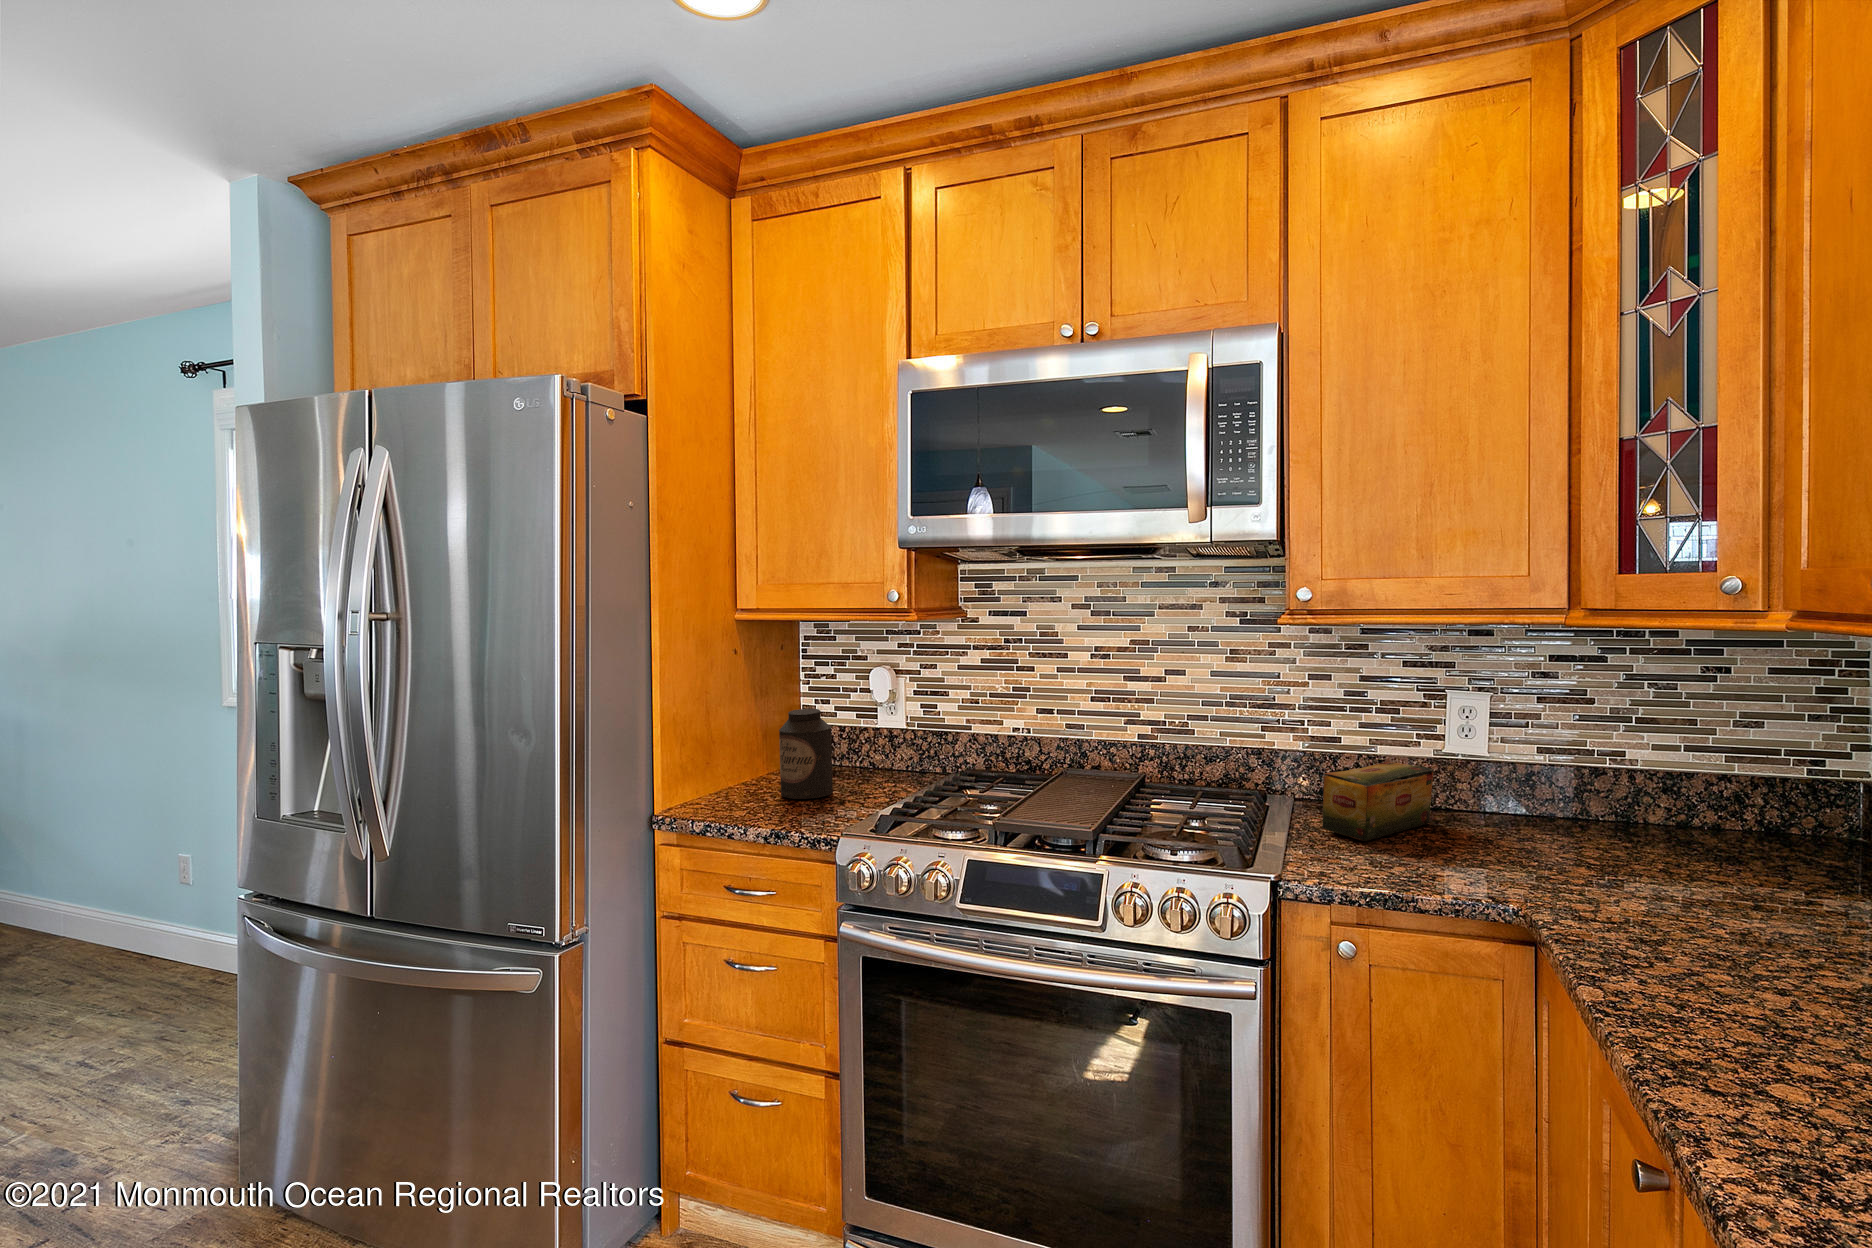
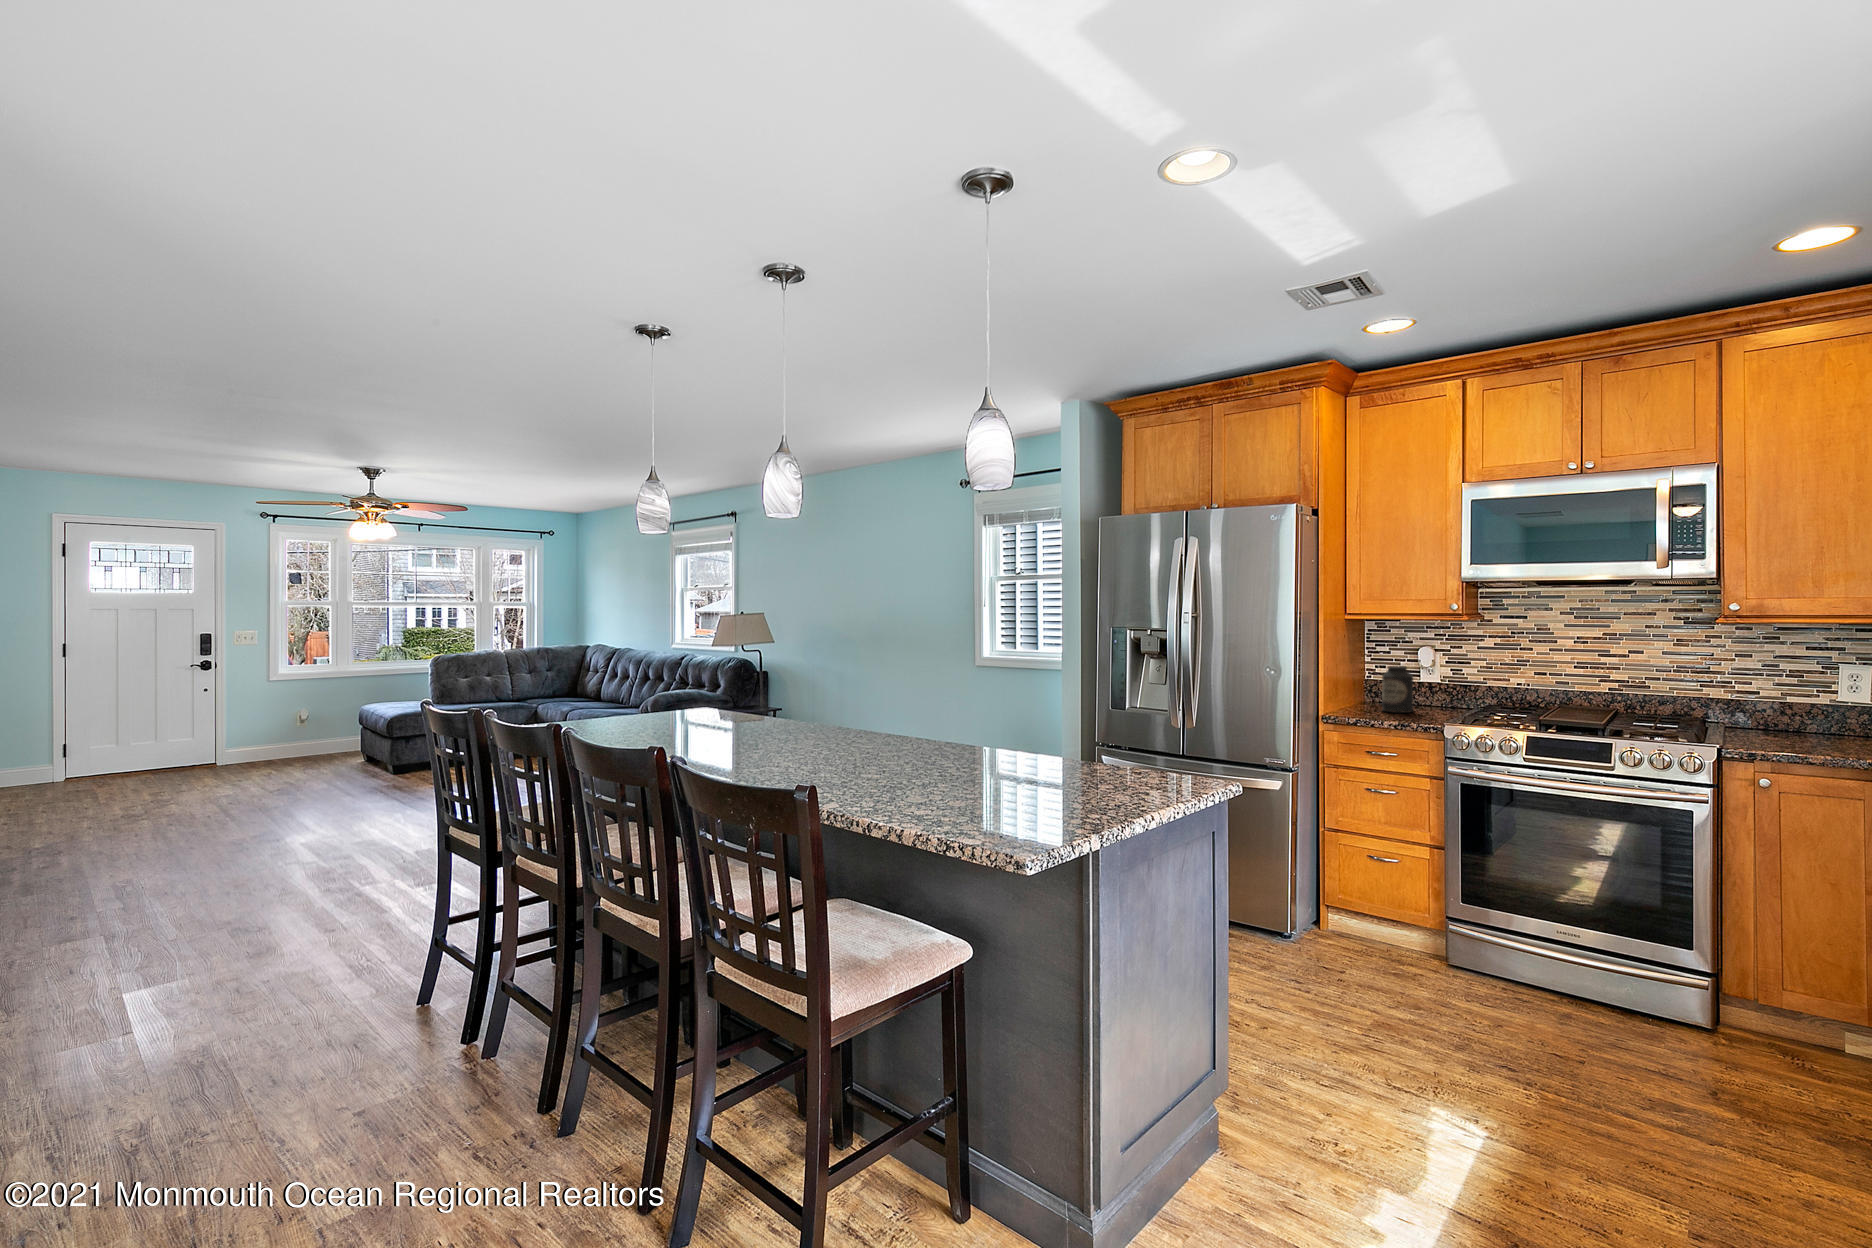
tea box: present [1322,762,1434,841] -> none [1746,701,1825,738]

